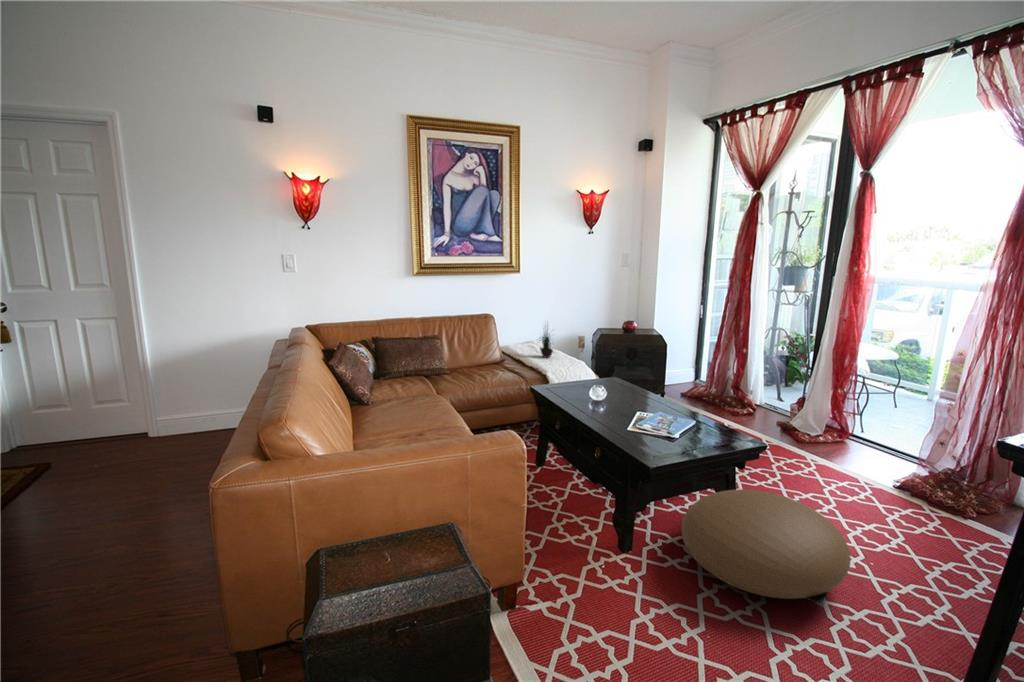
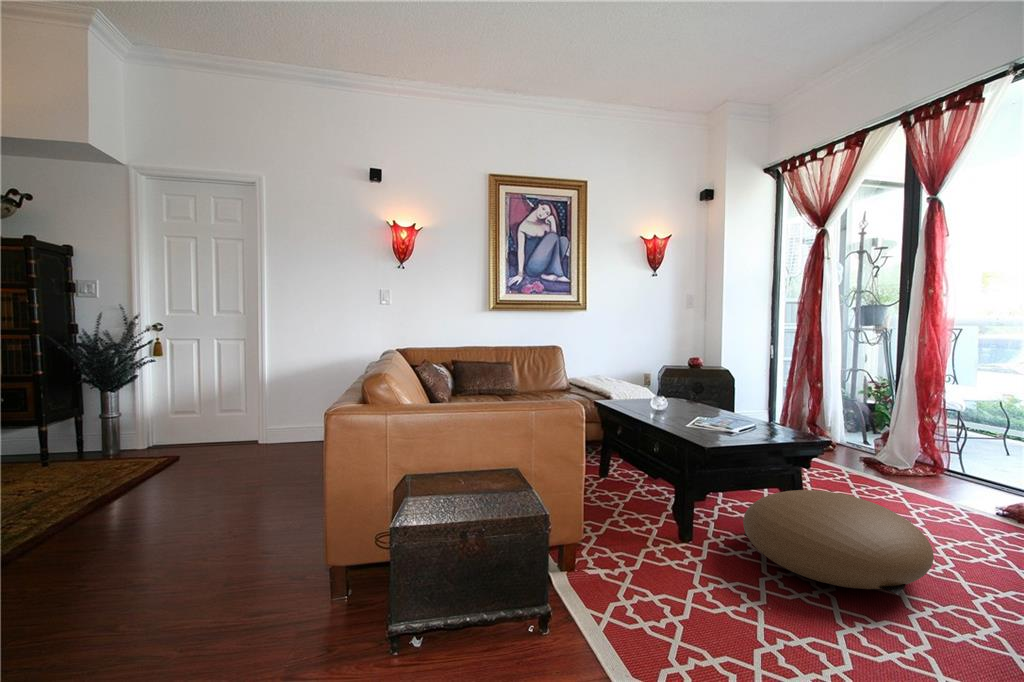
potted plant: present [540,329,553,358] -> none [601,344,621,385]

